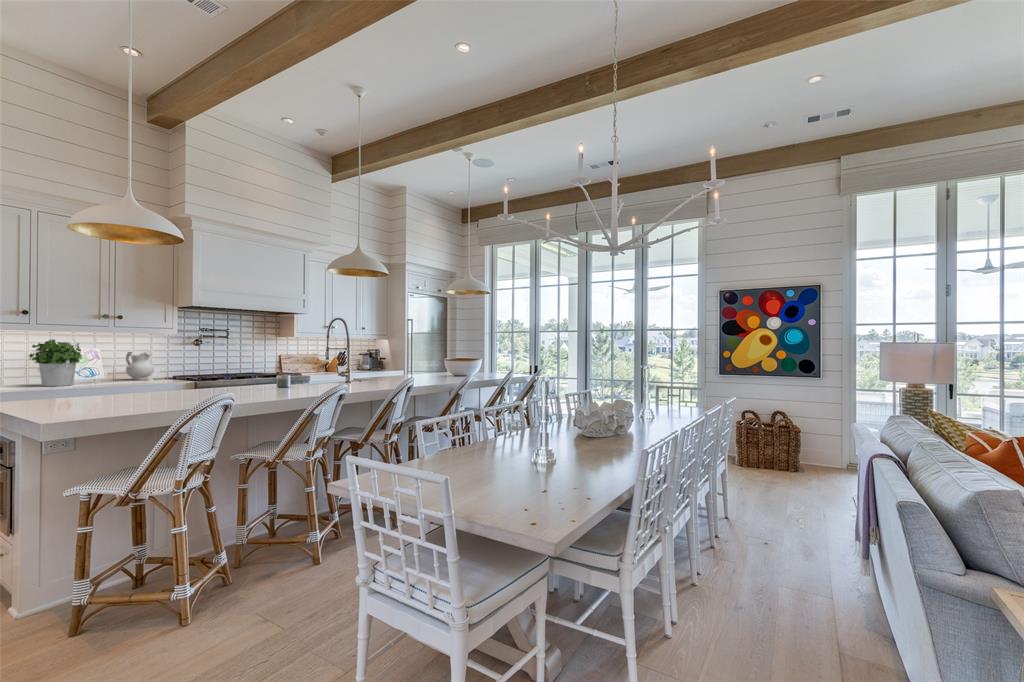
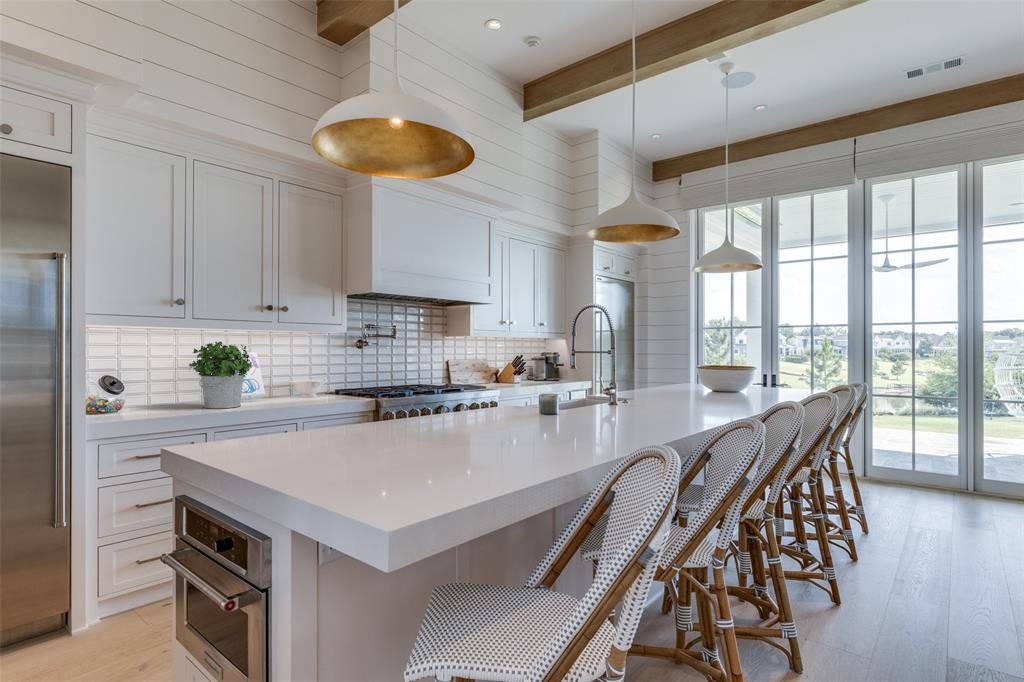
ceramic pitcher: present [126,352,154,380] -> none [286,357,320,396]

